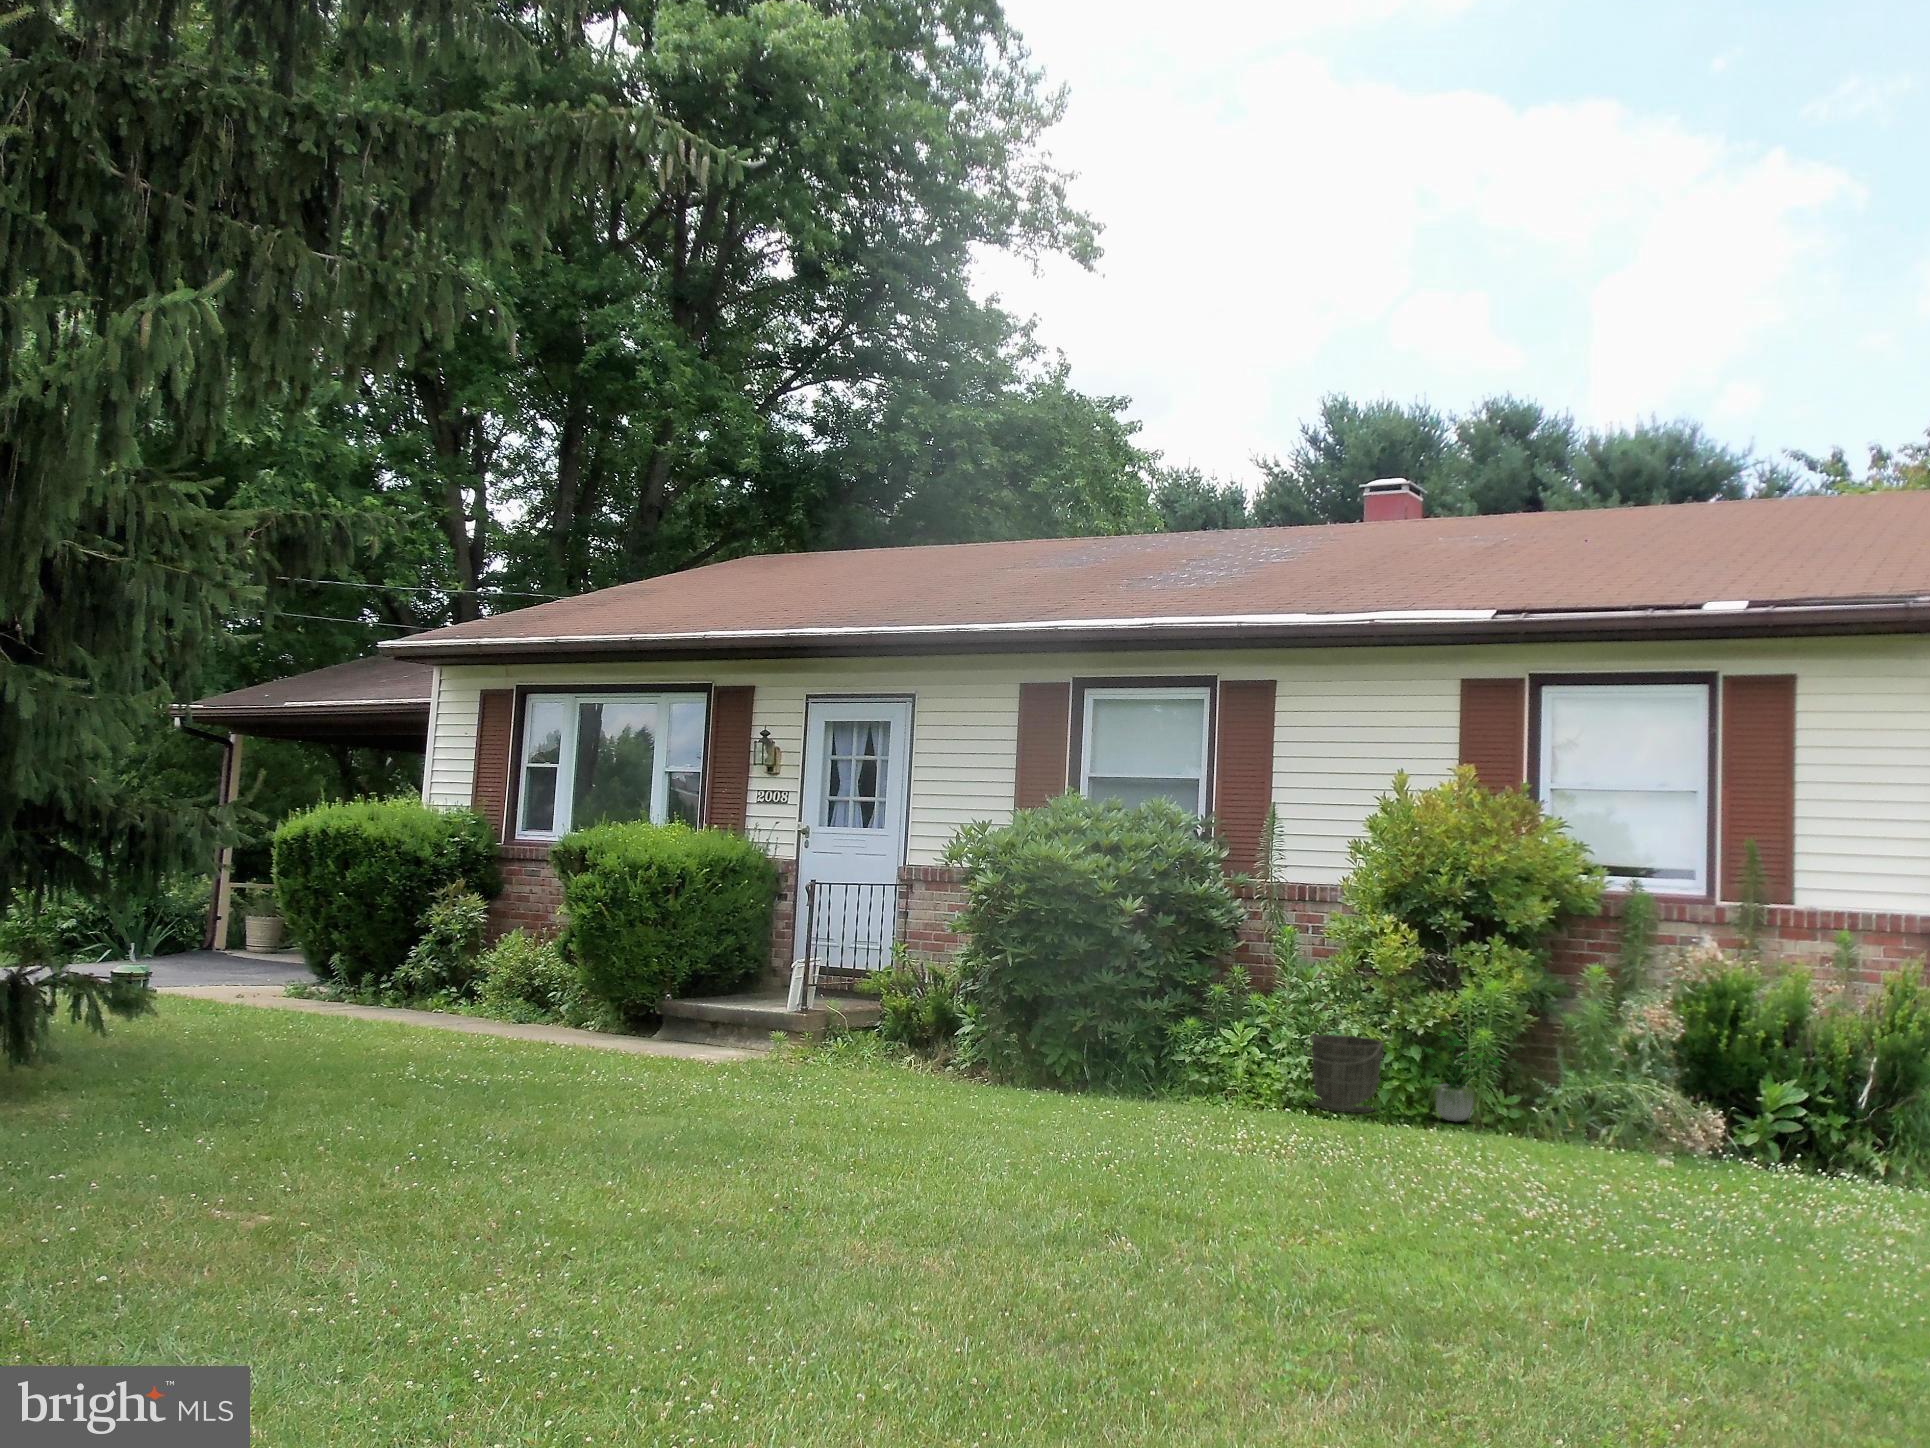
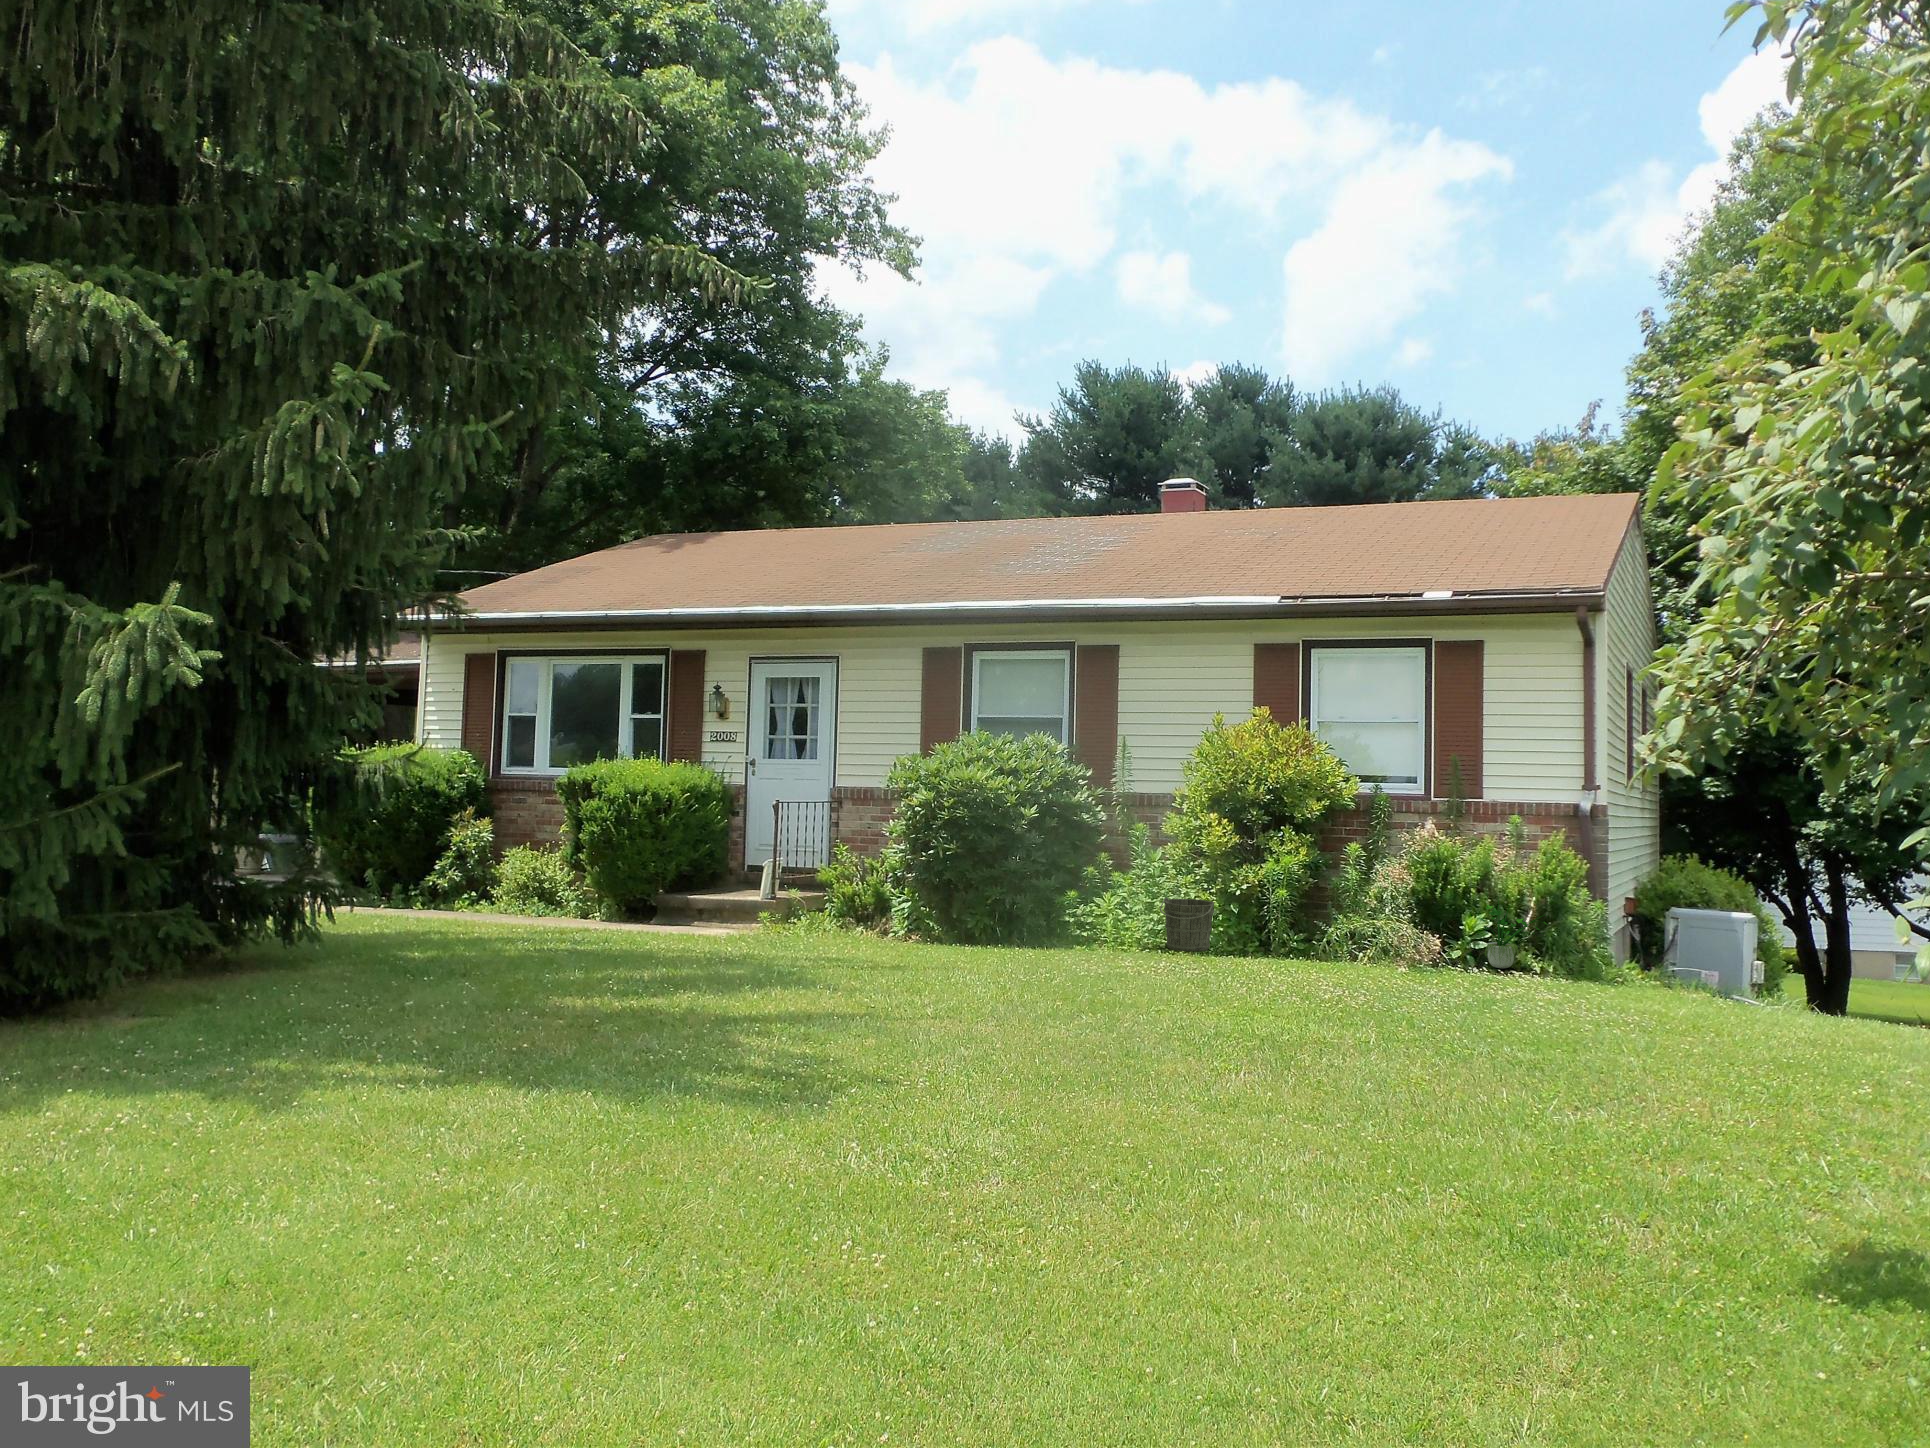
potted plant: present [1425,1031,1516,1122] -> present [1479,901,1548,968]

